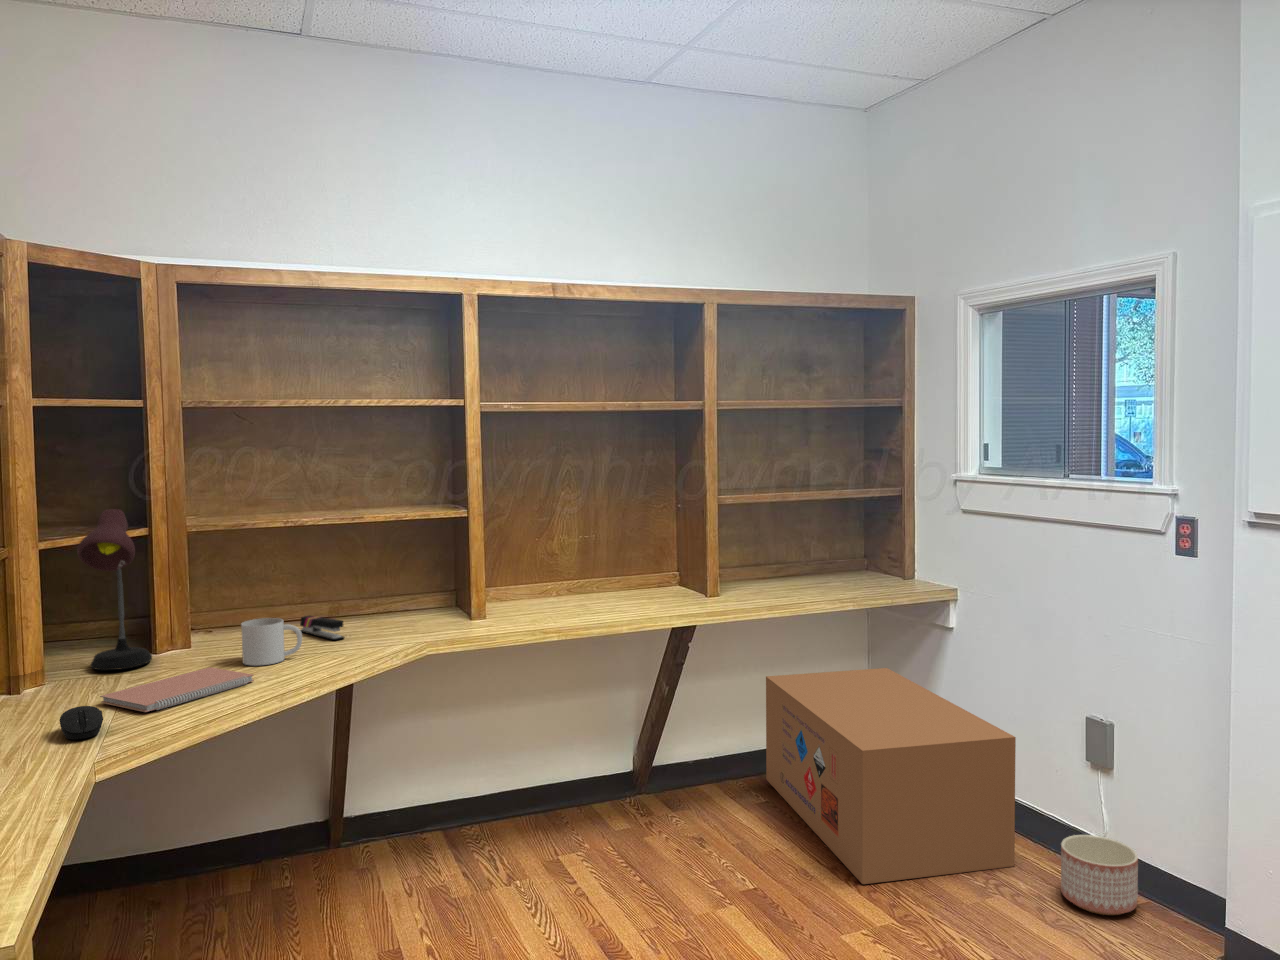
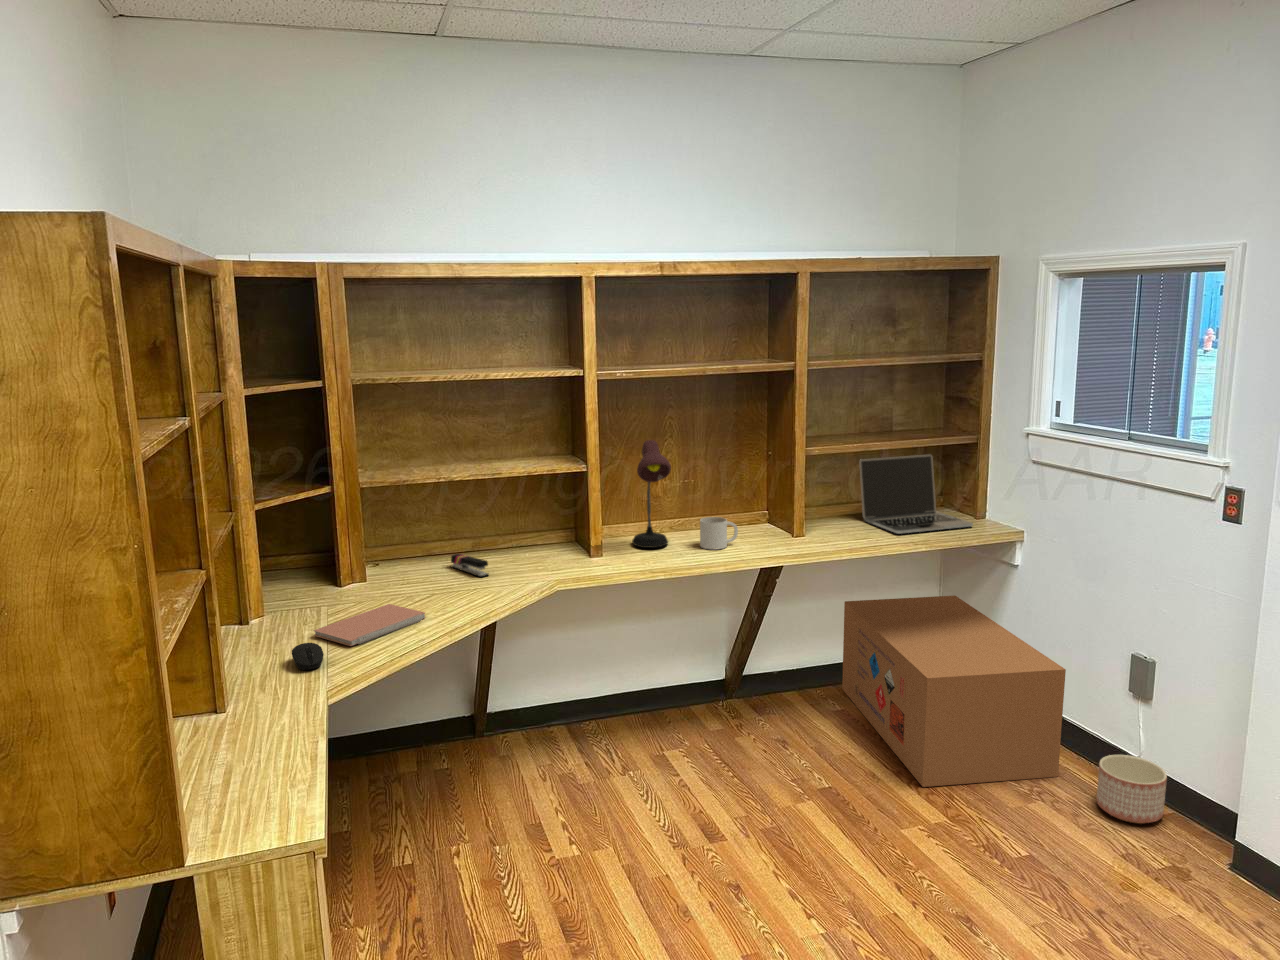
desk lamp: present [77,509,152,670] -> present [632,440,671,548]
laptop: none [777,510,903,592] -> present [859,454,973,534]
mug: present [241,618,302,666] -> present [700,517,738,550]

